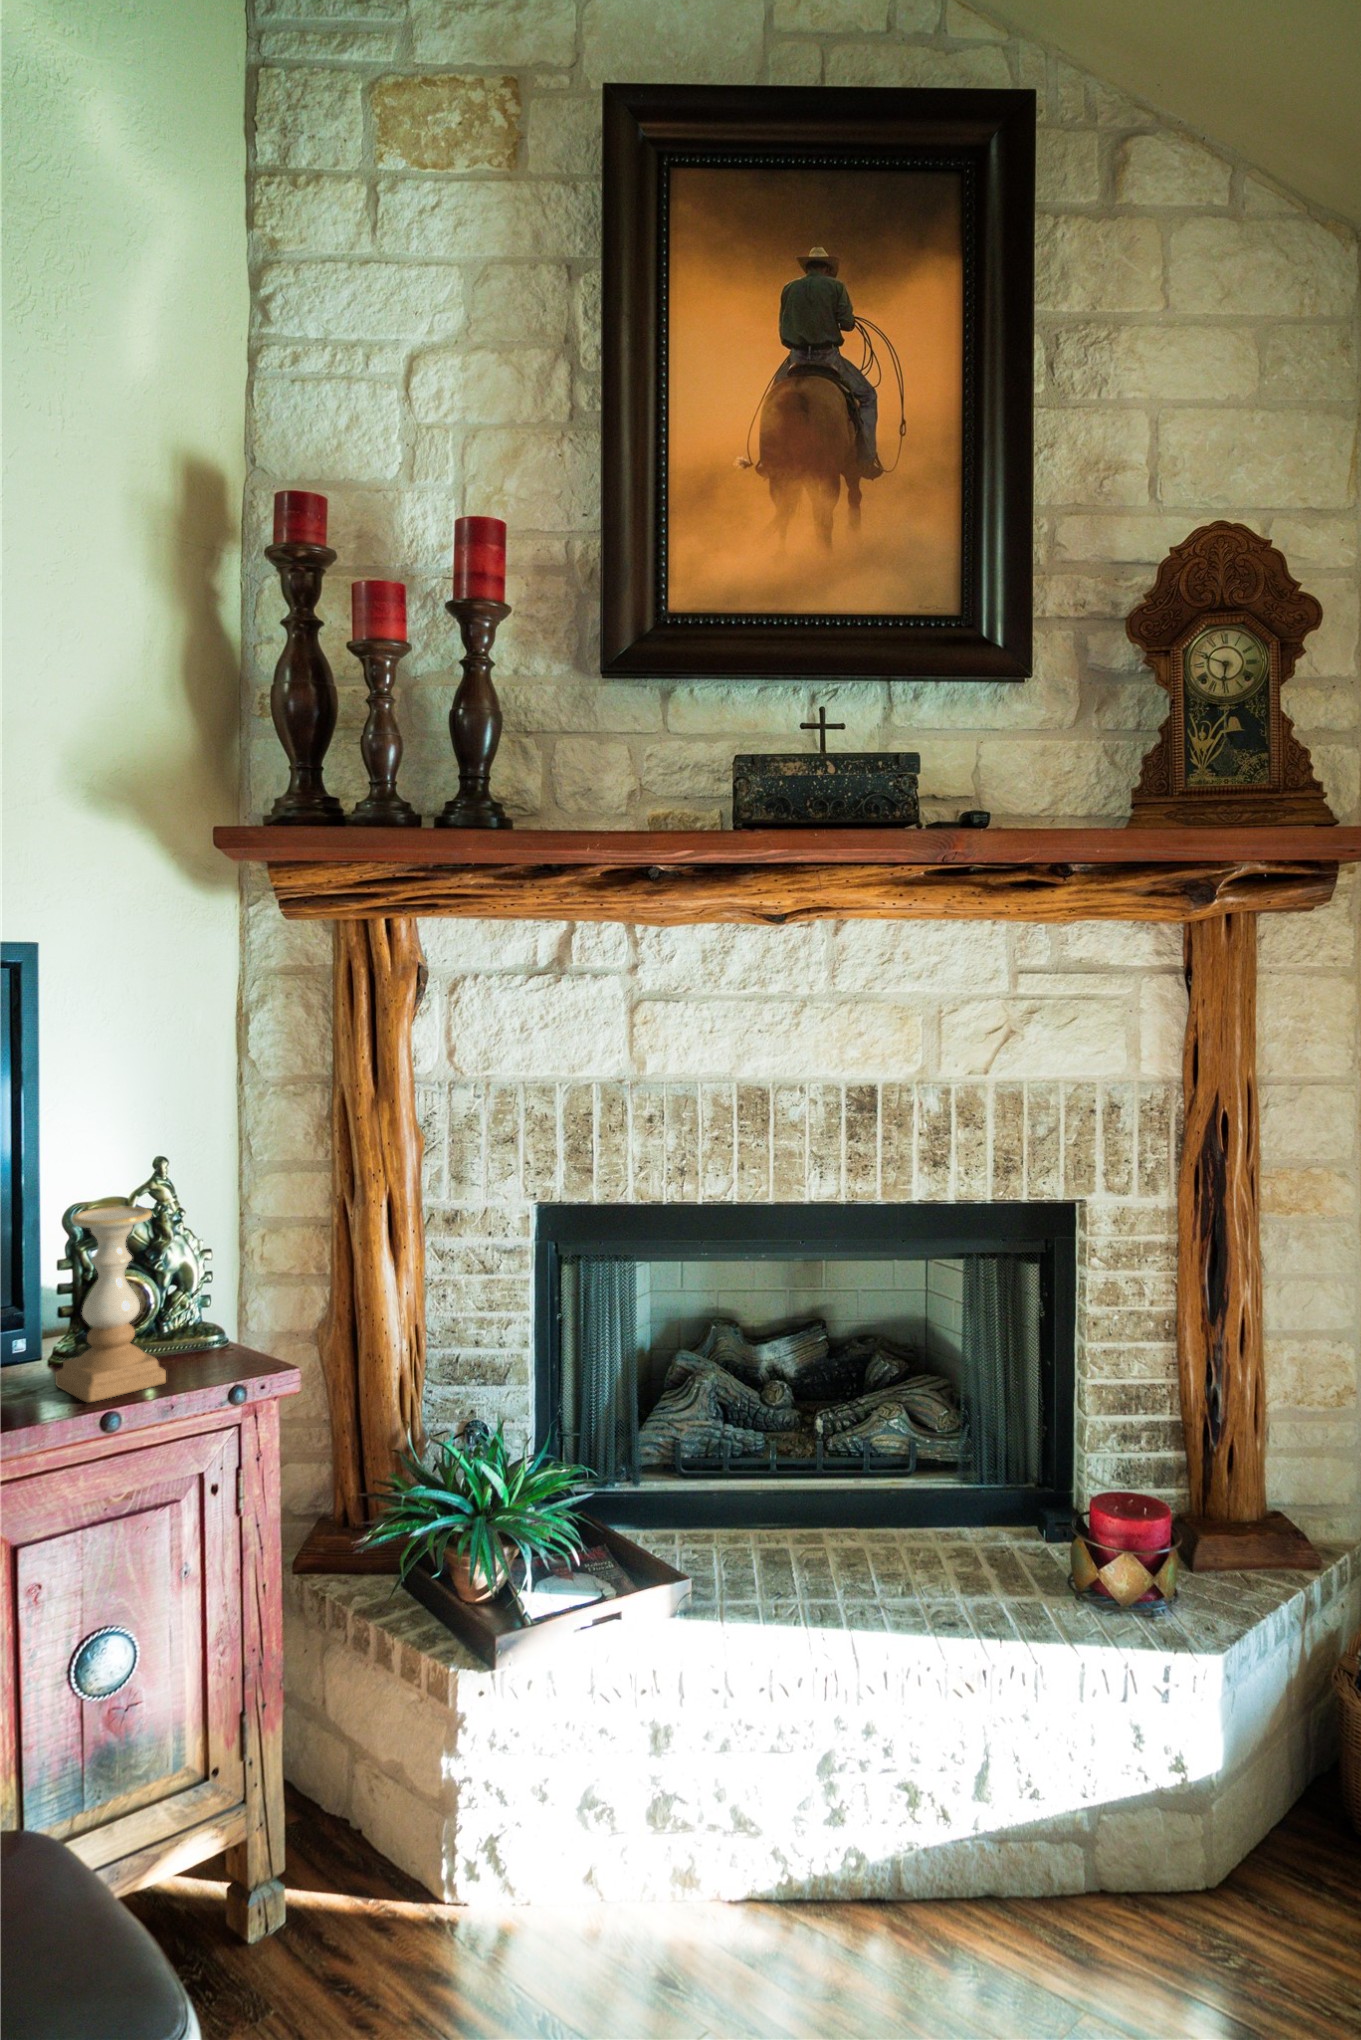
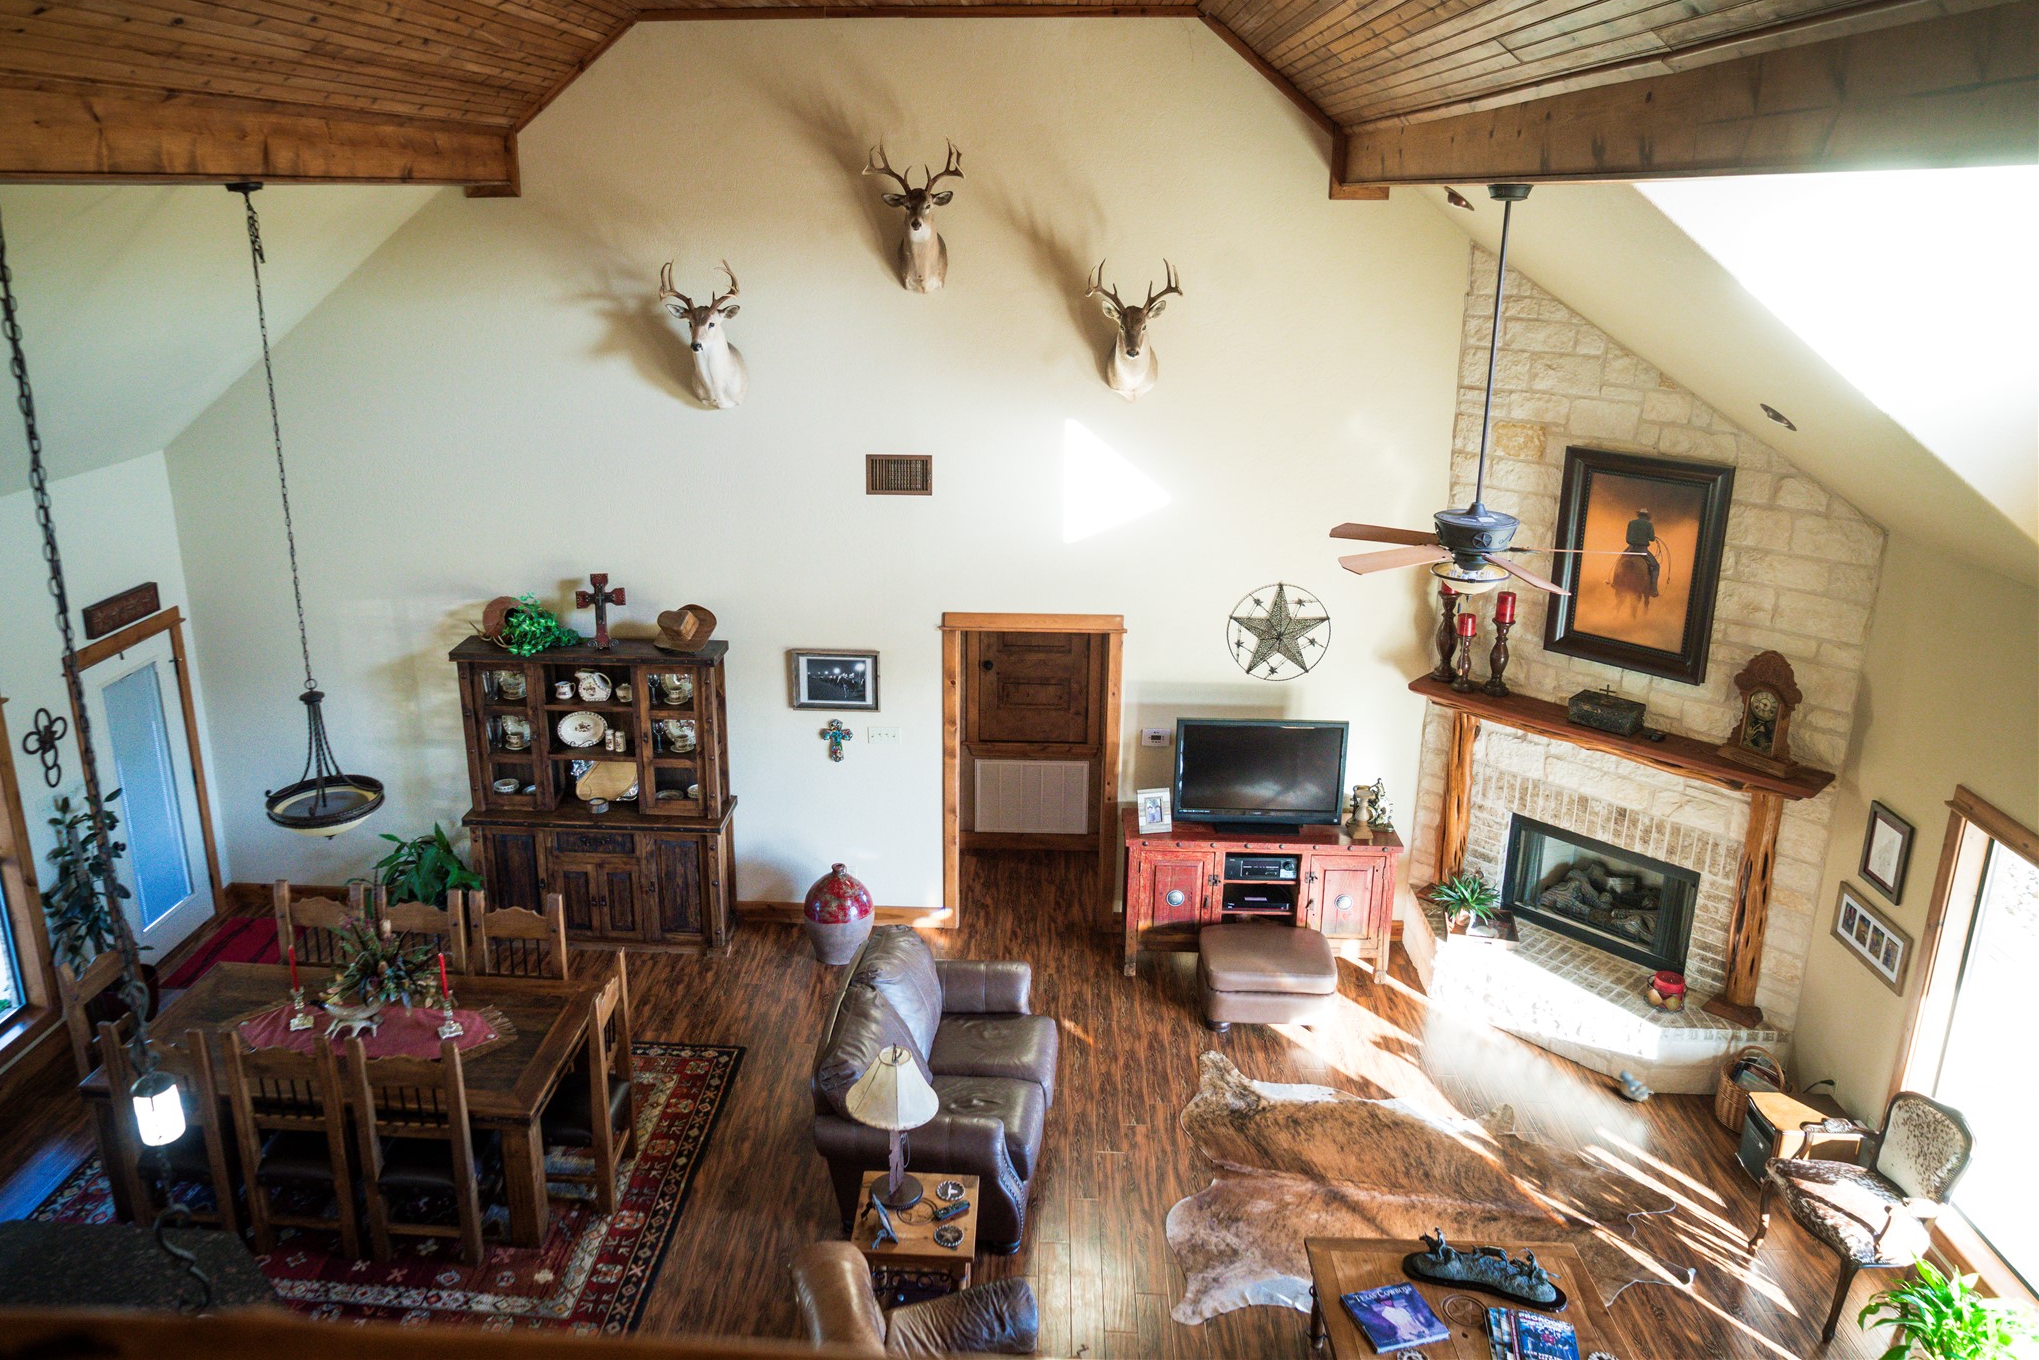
plush toy: none [1181,1873,1304,1972] -> present [1619,1070,1652,1102]

